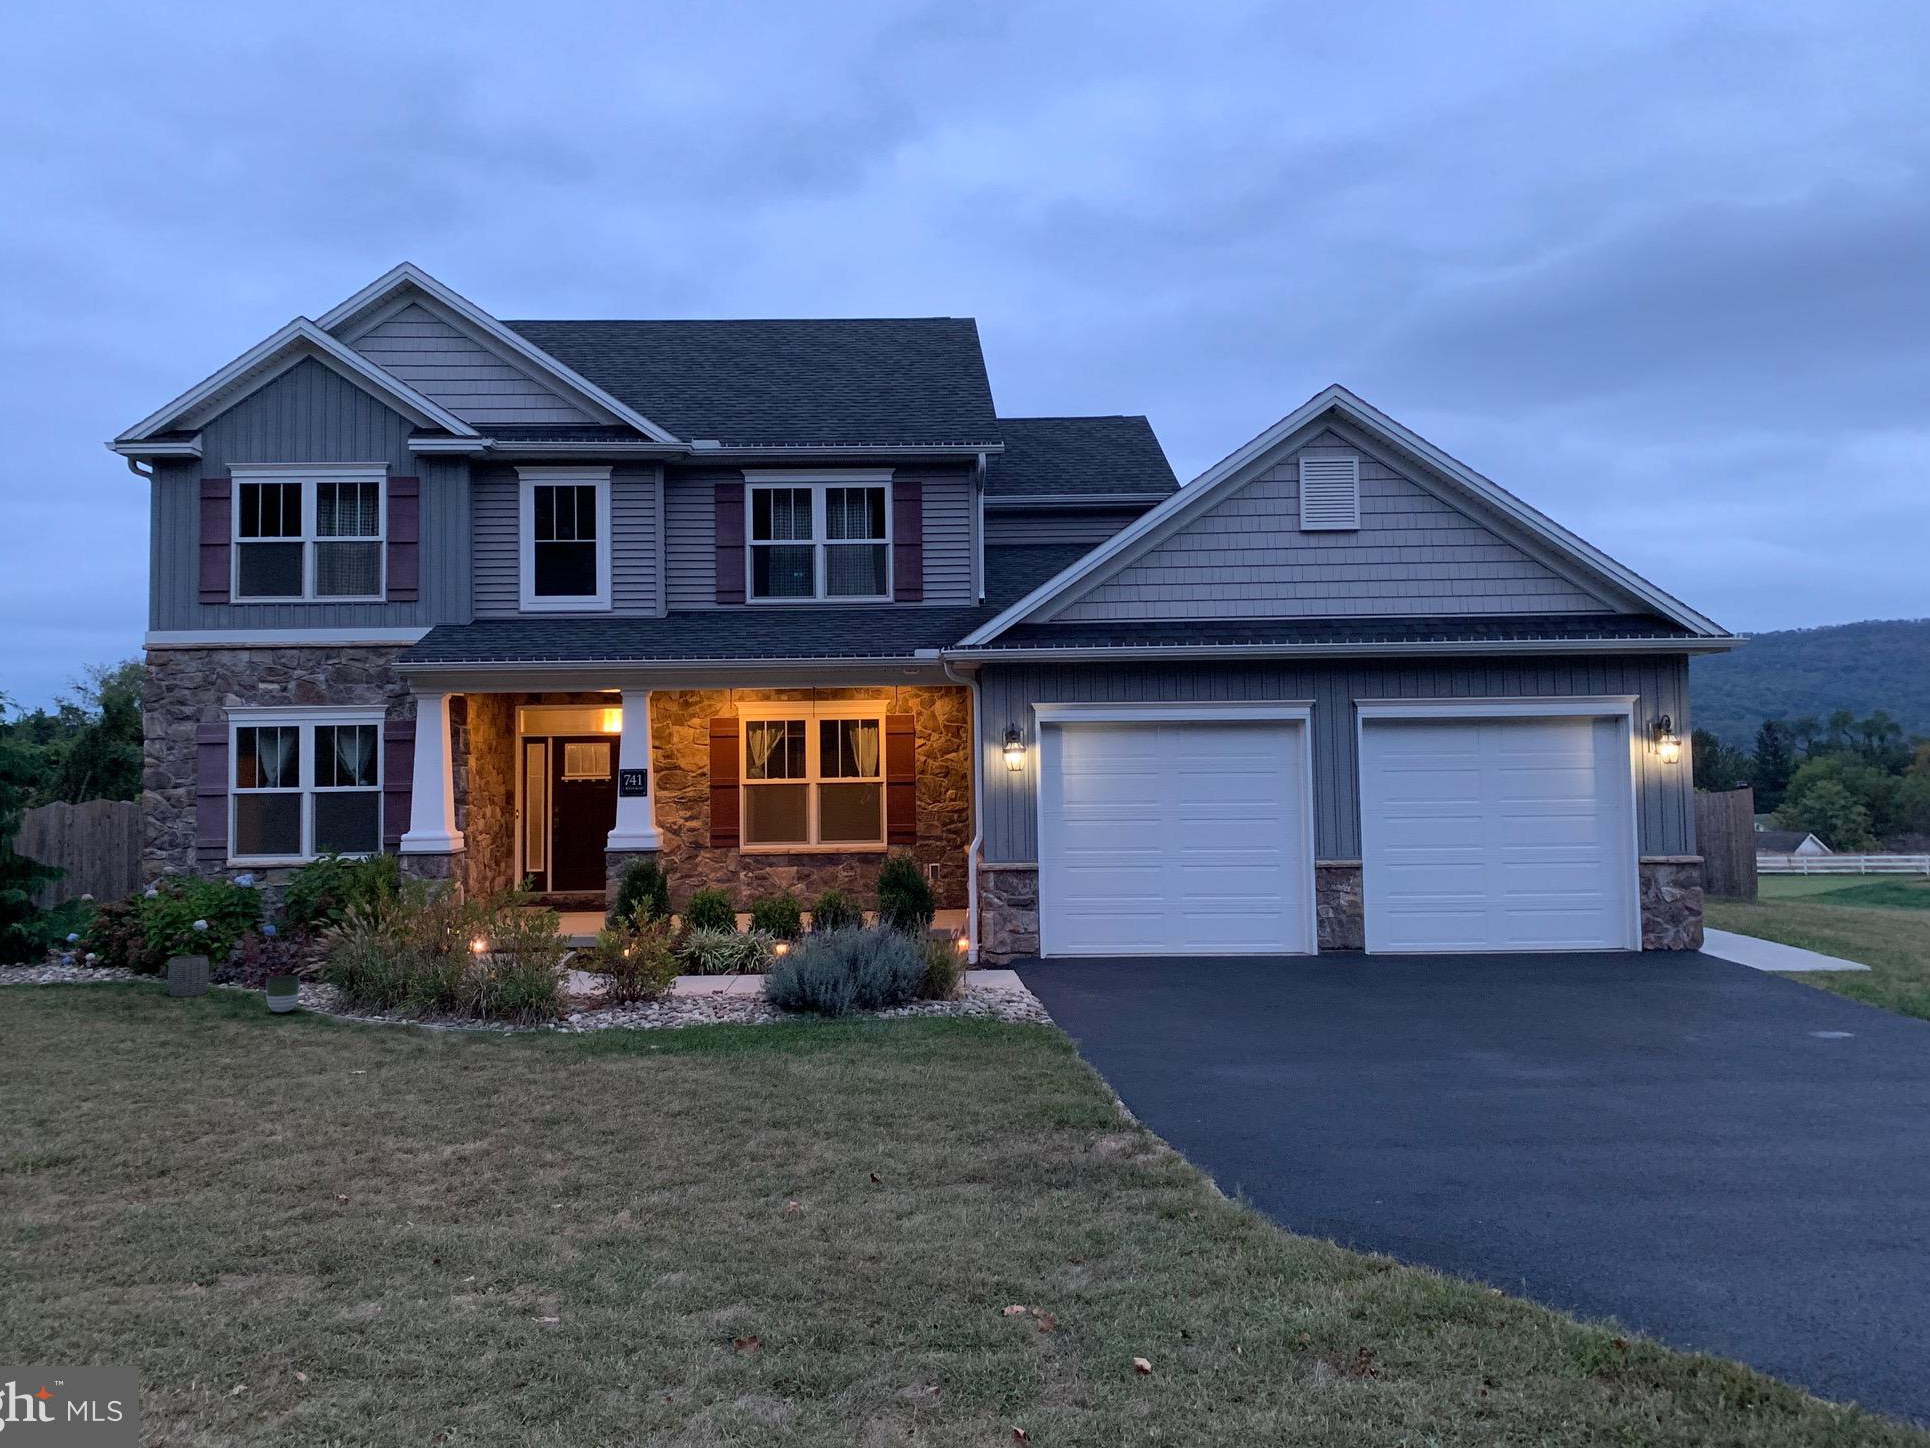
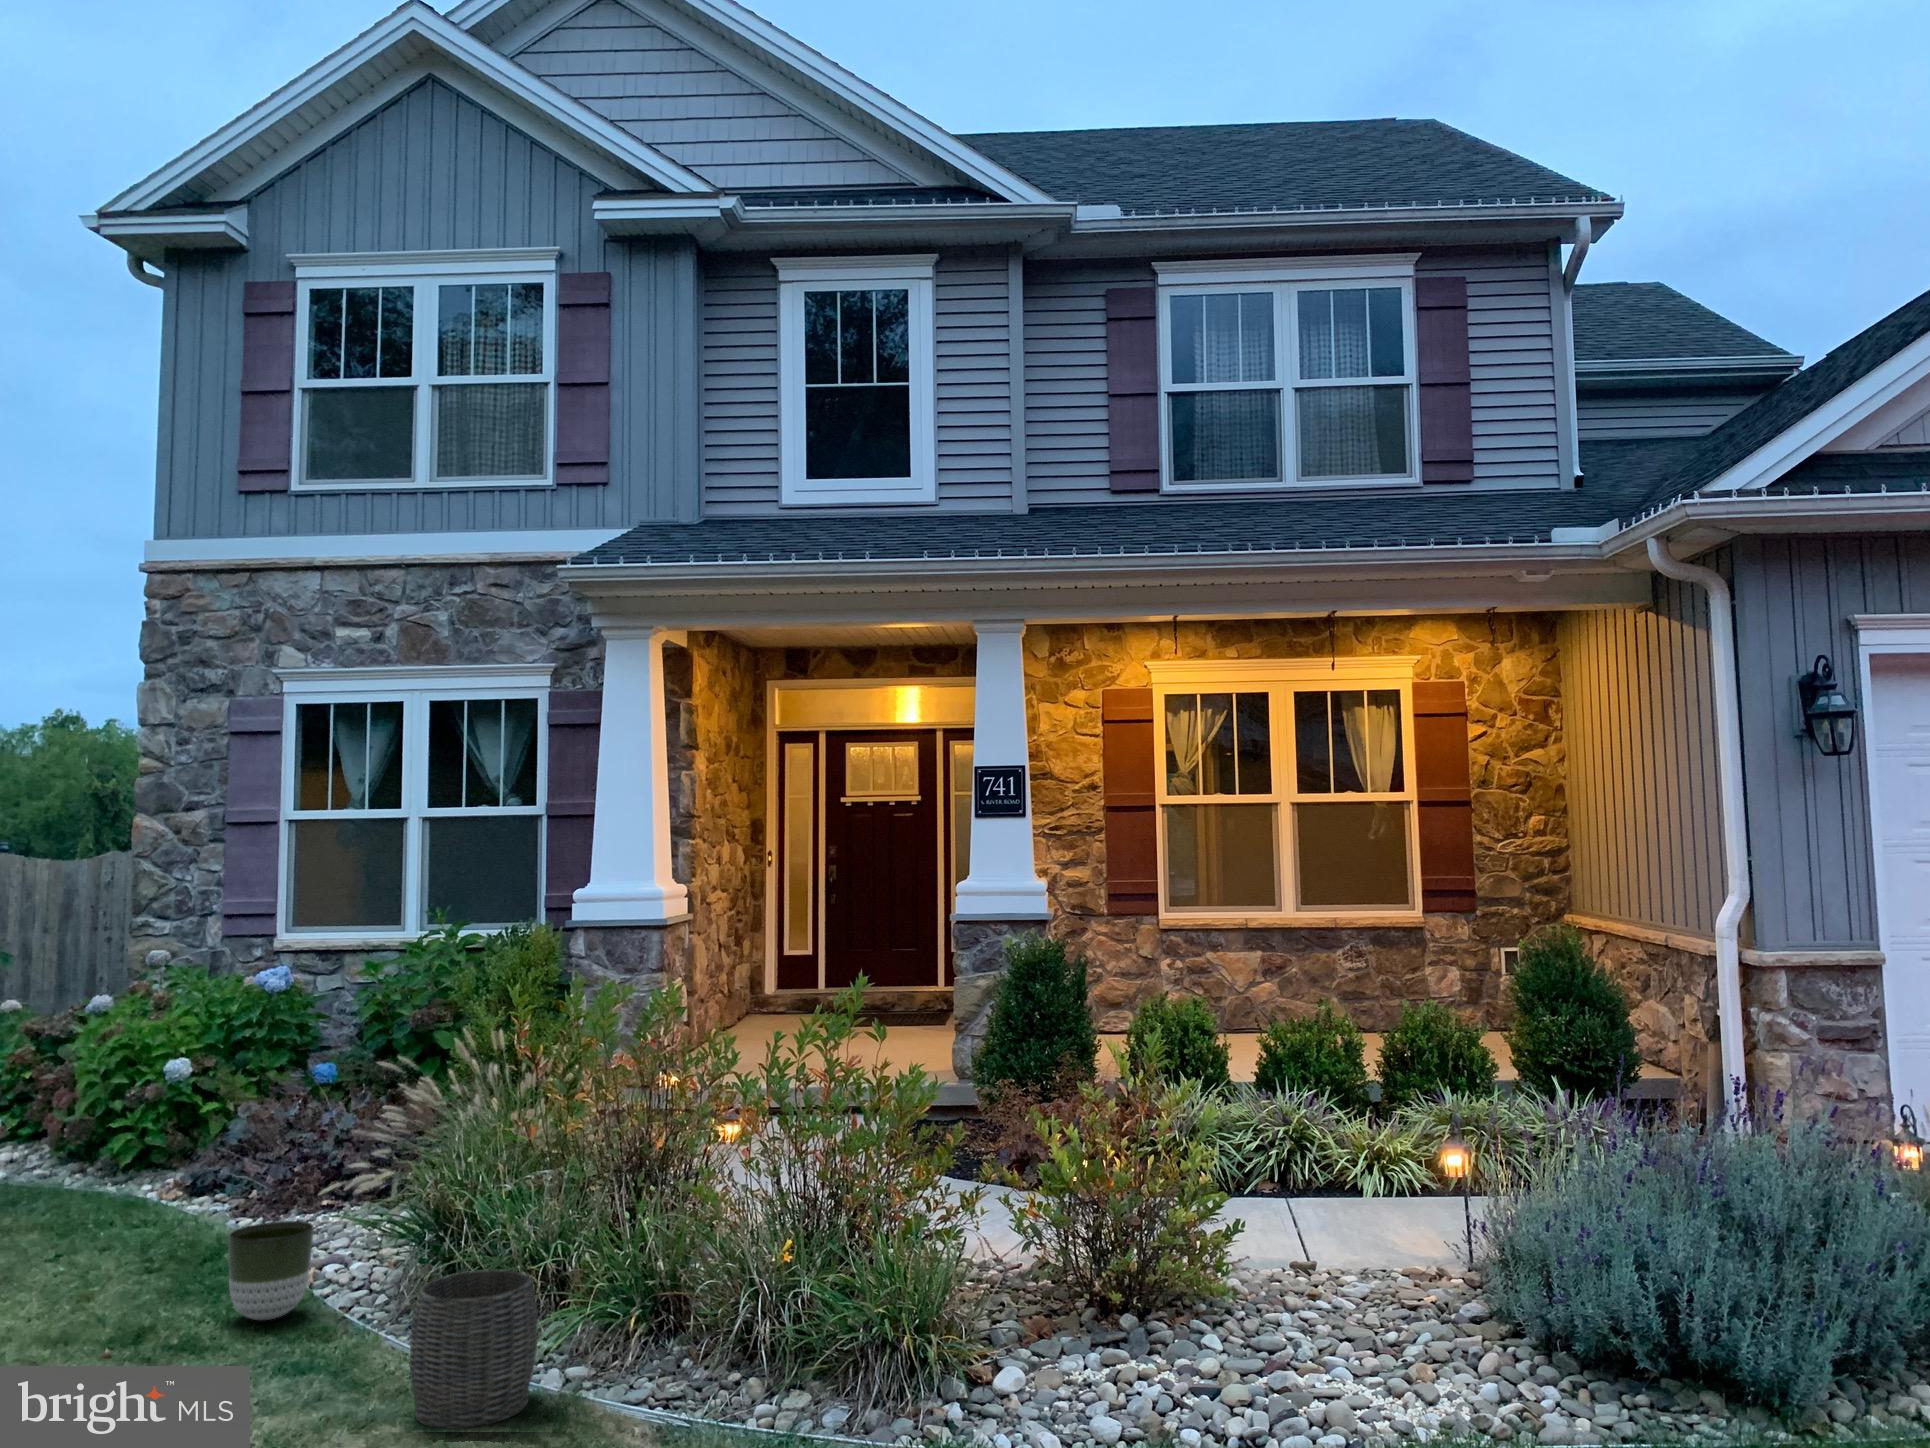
woven basket: present [168,955,209,997] -> present [410,1270,537,1429]

